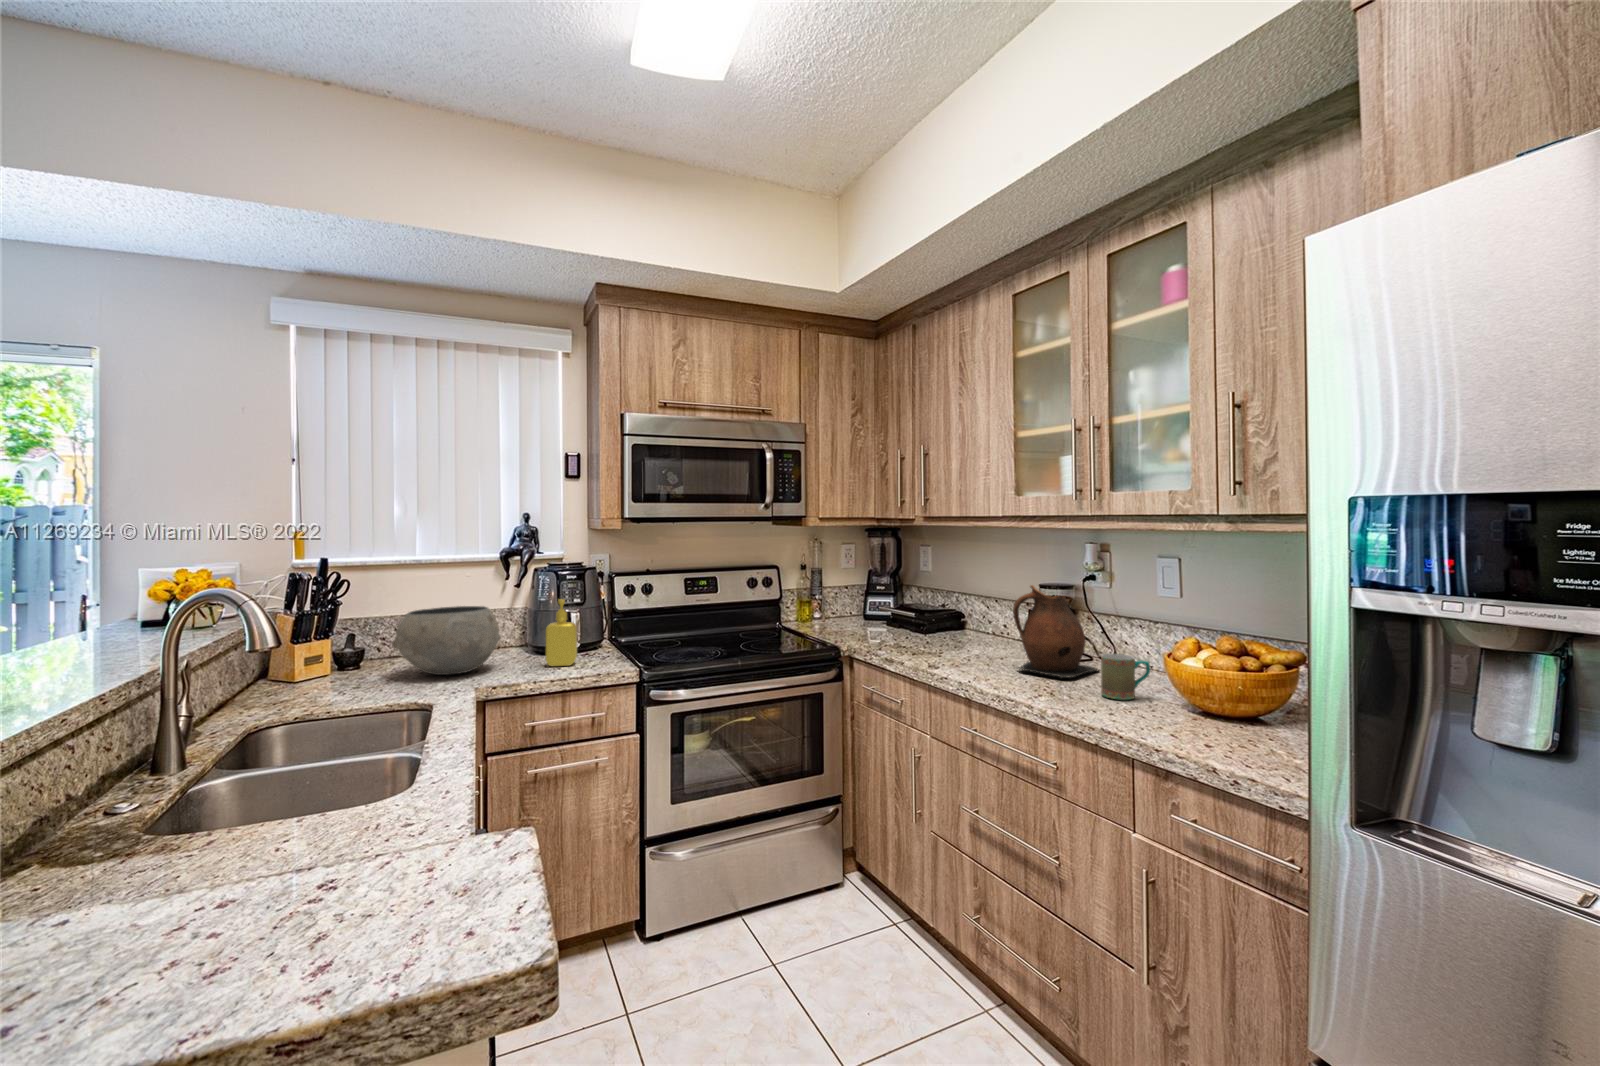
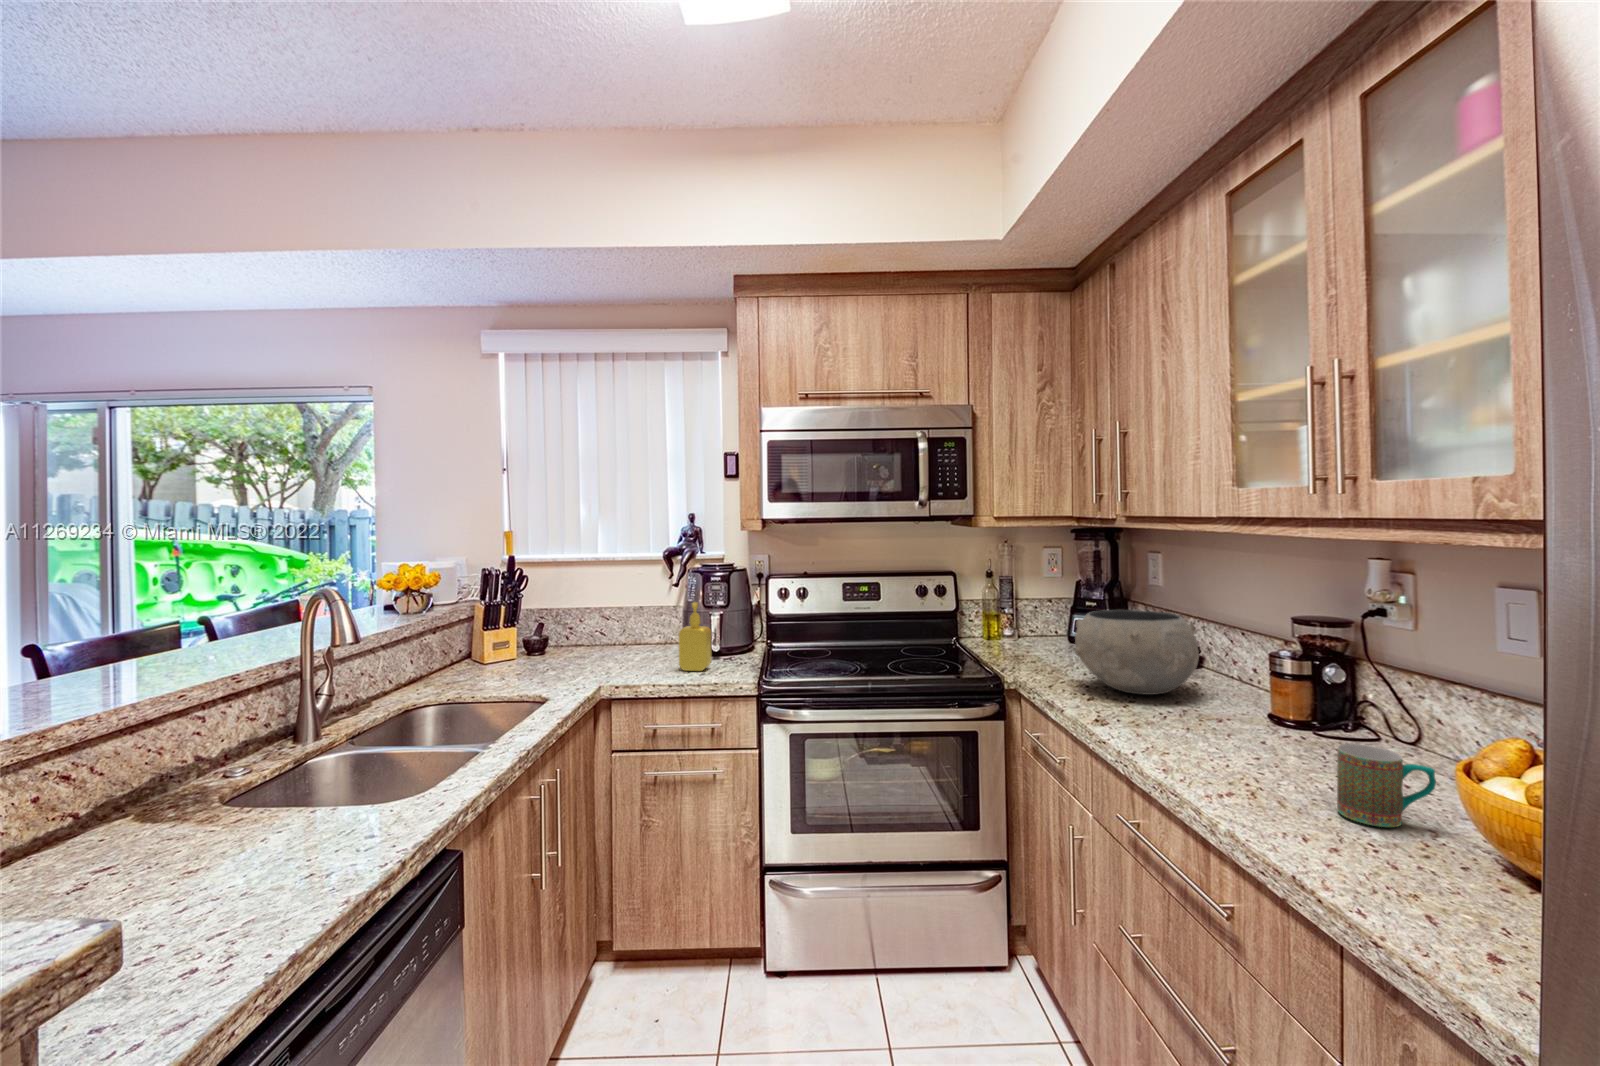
ceramic pitcher: present [1013,585,1099,678] -> none [1218,620,1372,770]
ceramic bowl: present [392,606,501,675] -> present [1075,610,1199,695]

